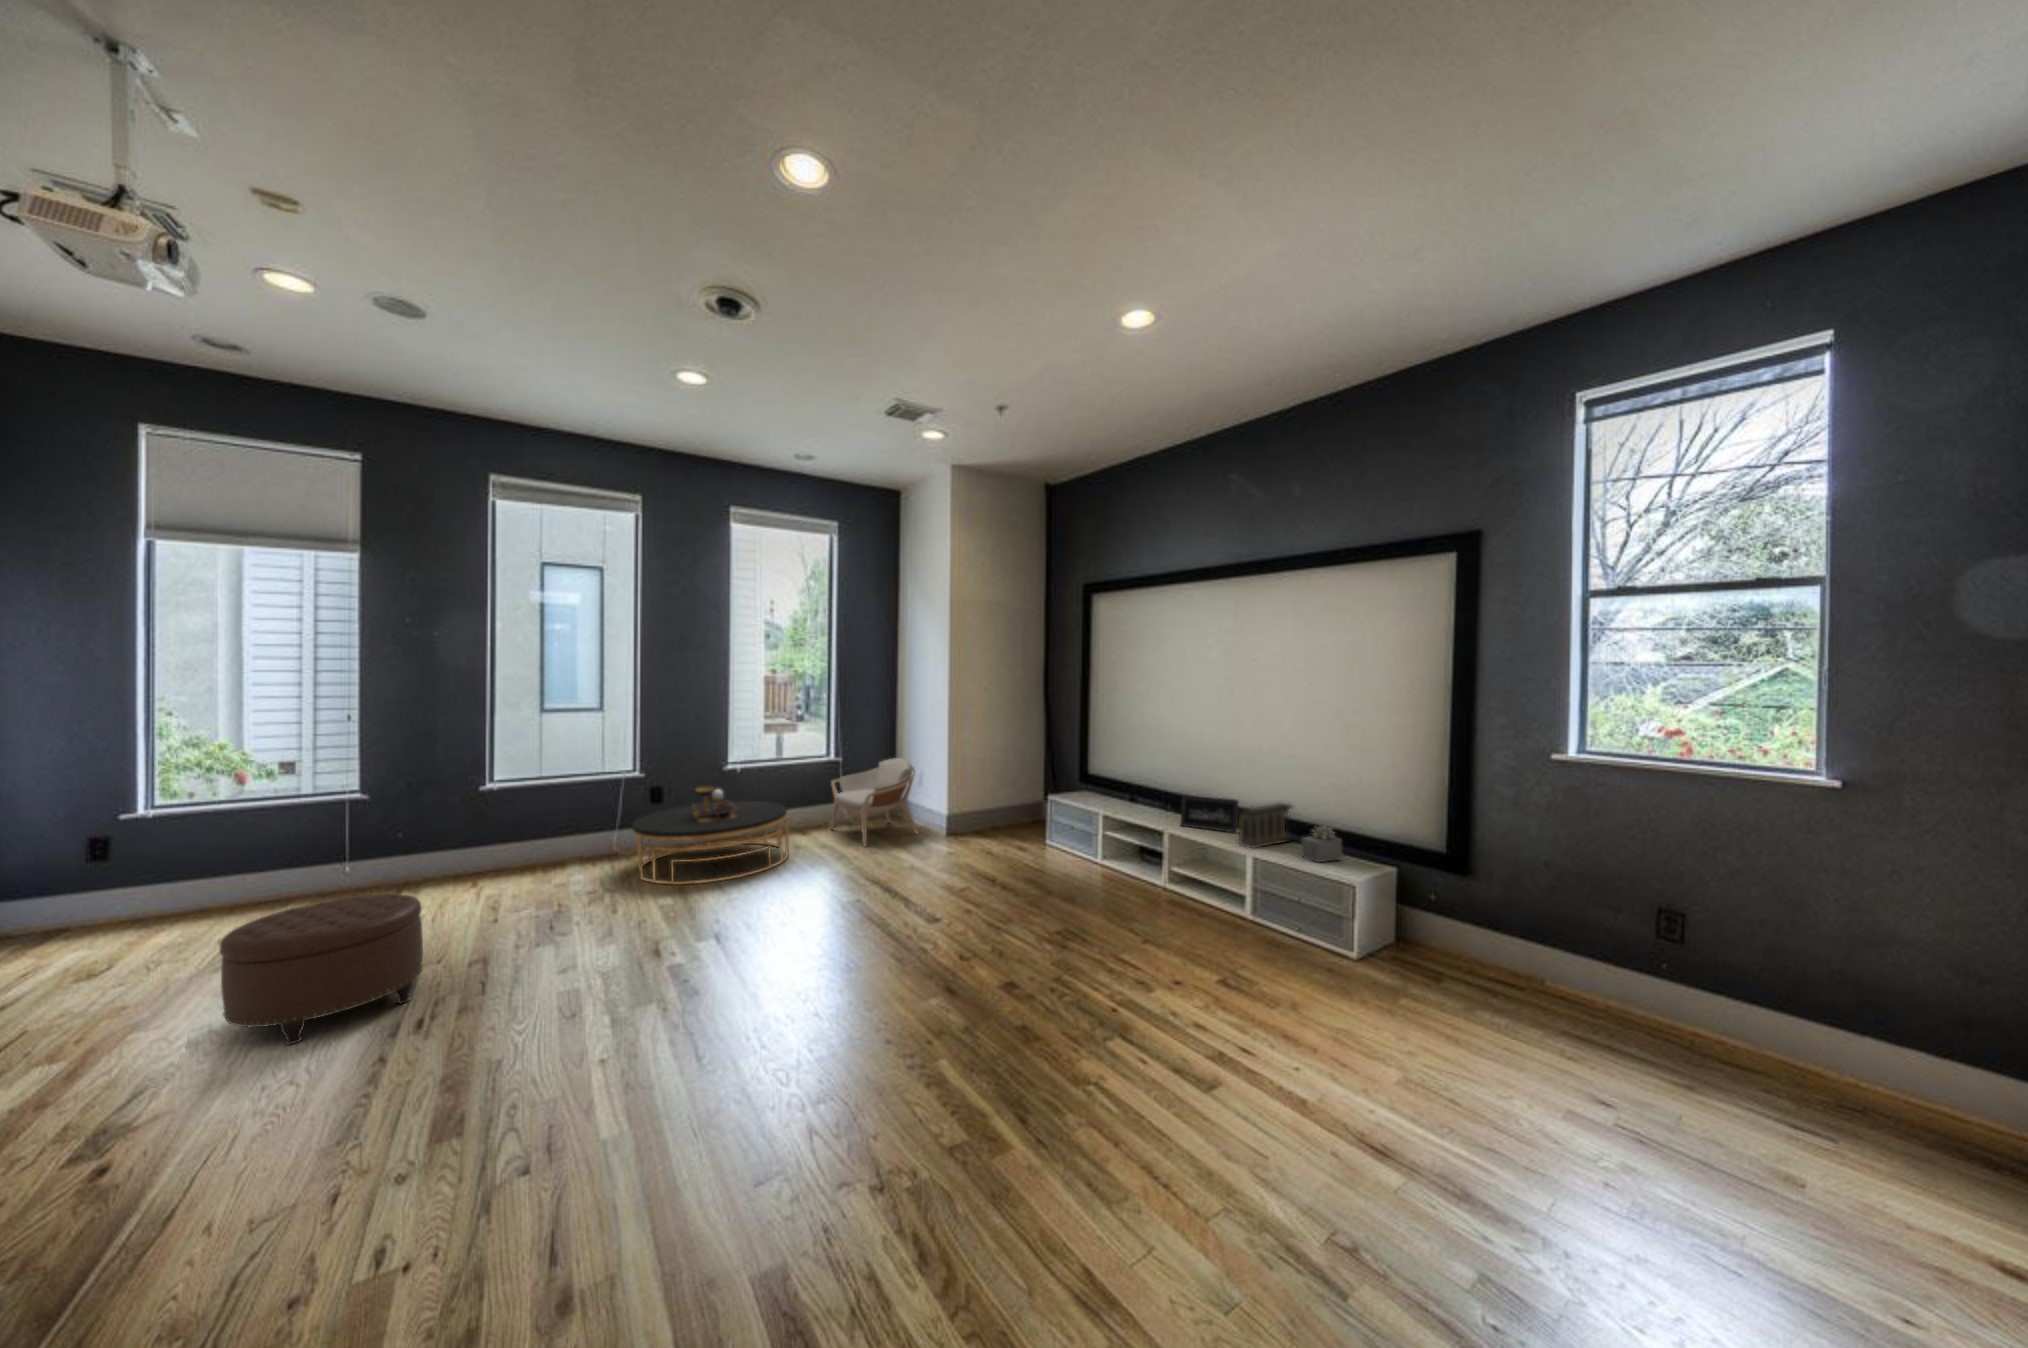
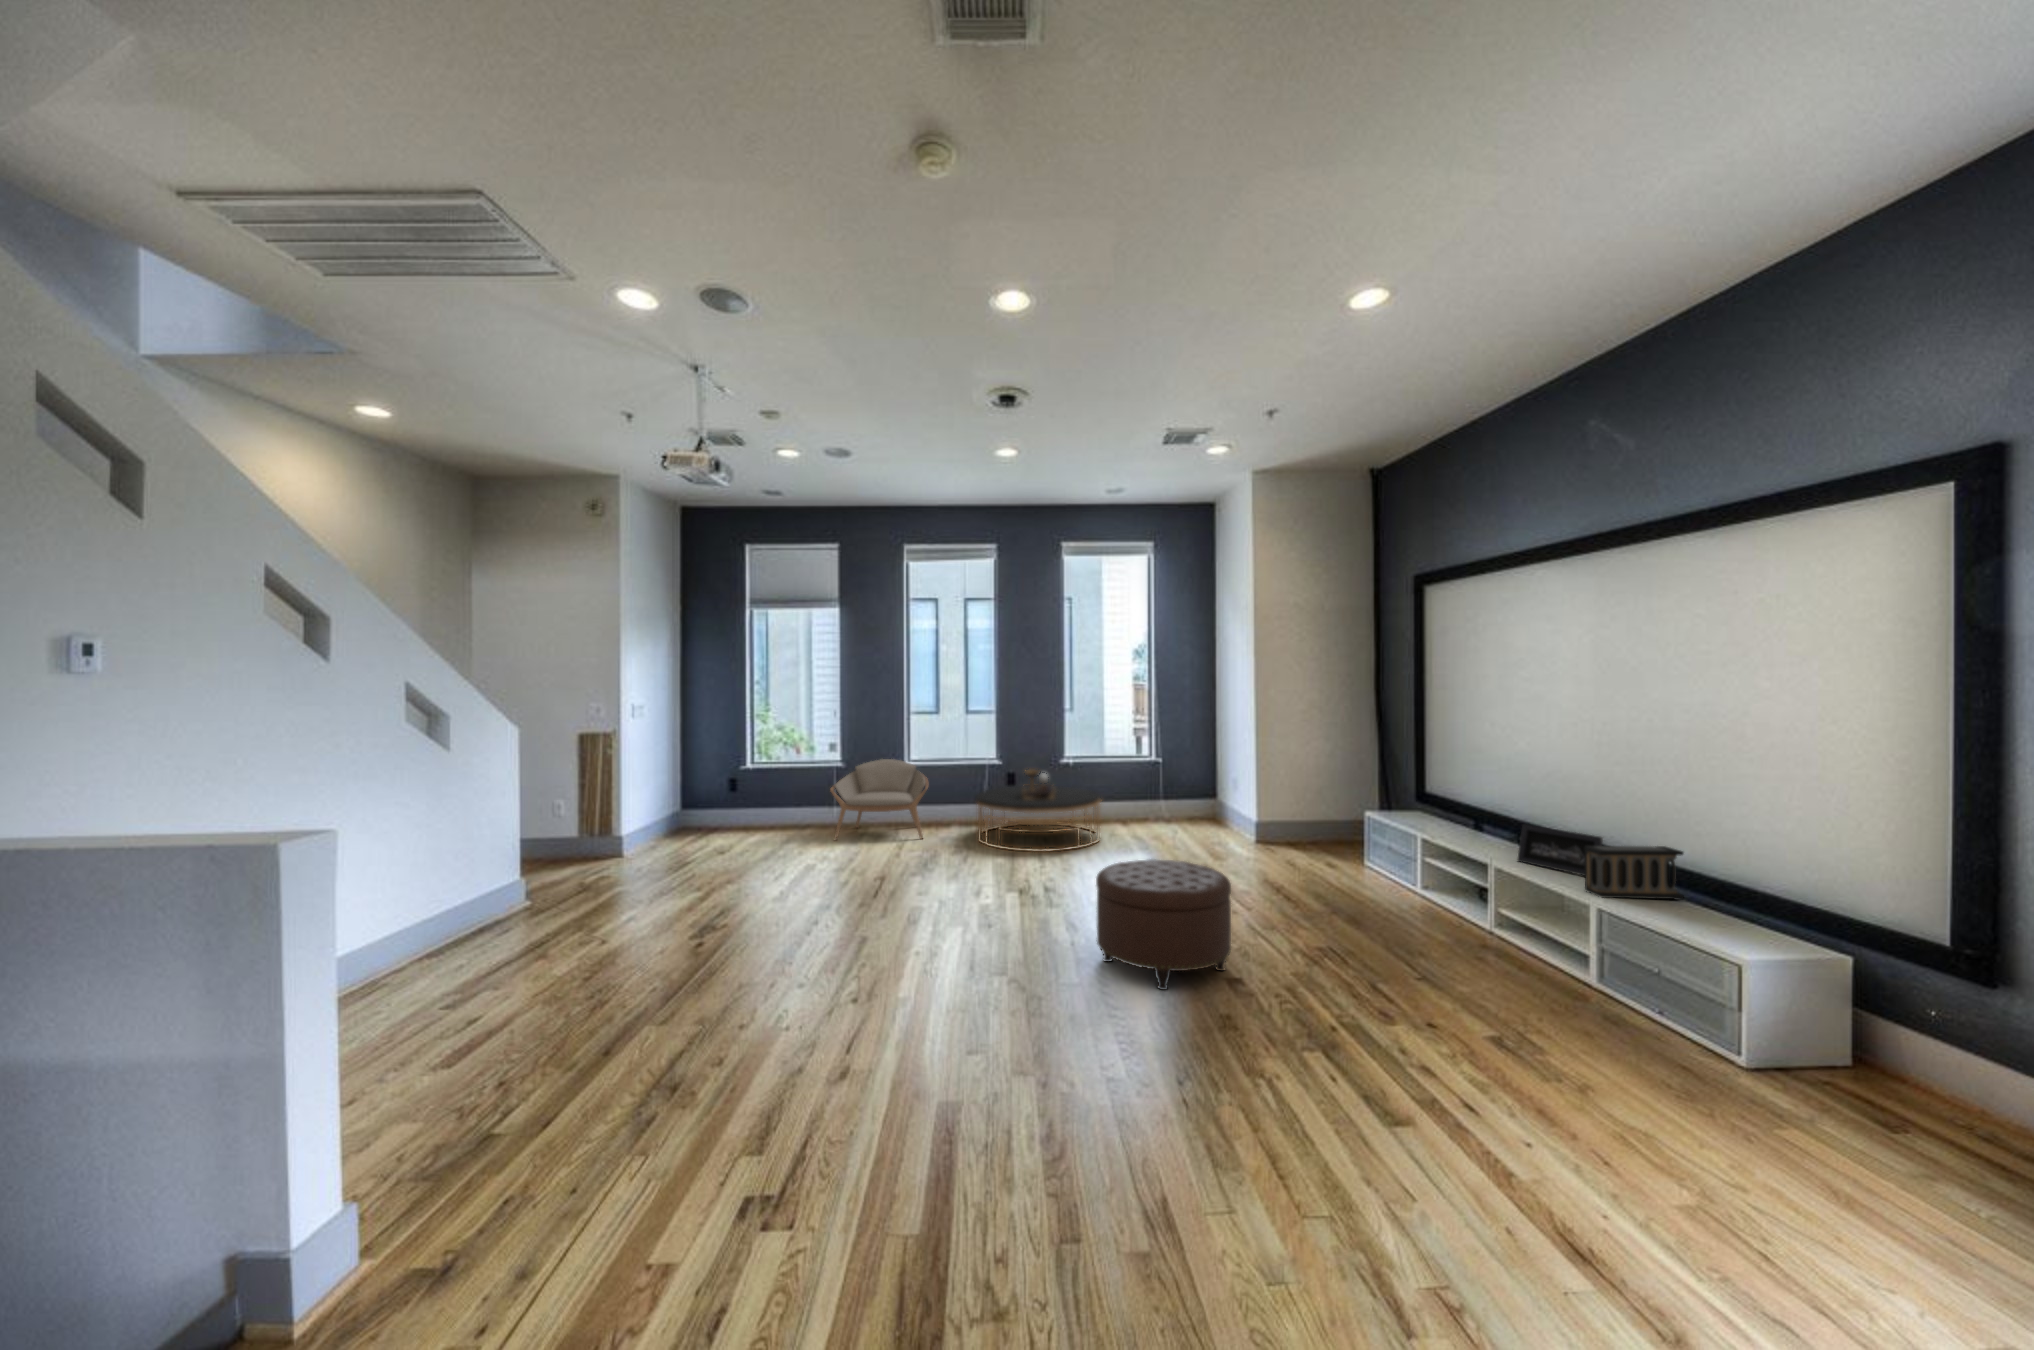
armchair: present [830,758,918,847] -> present [830,759,928,840]
succulent plant: present [1301,826,1343,862] -> none [1674,878,1746,930]
ottoman: present [220,893,423,1045] -> present [1096,859,1231,990]

